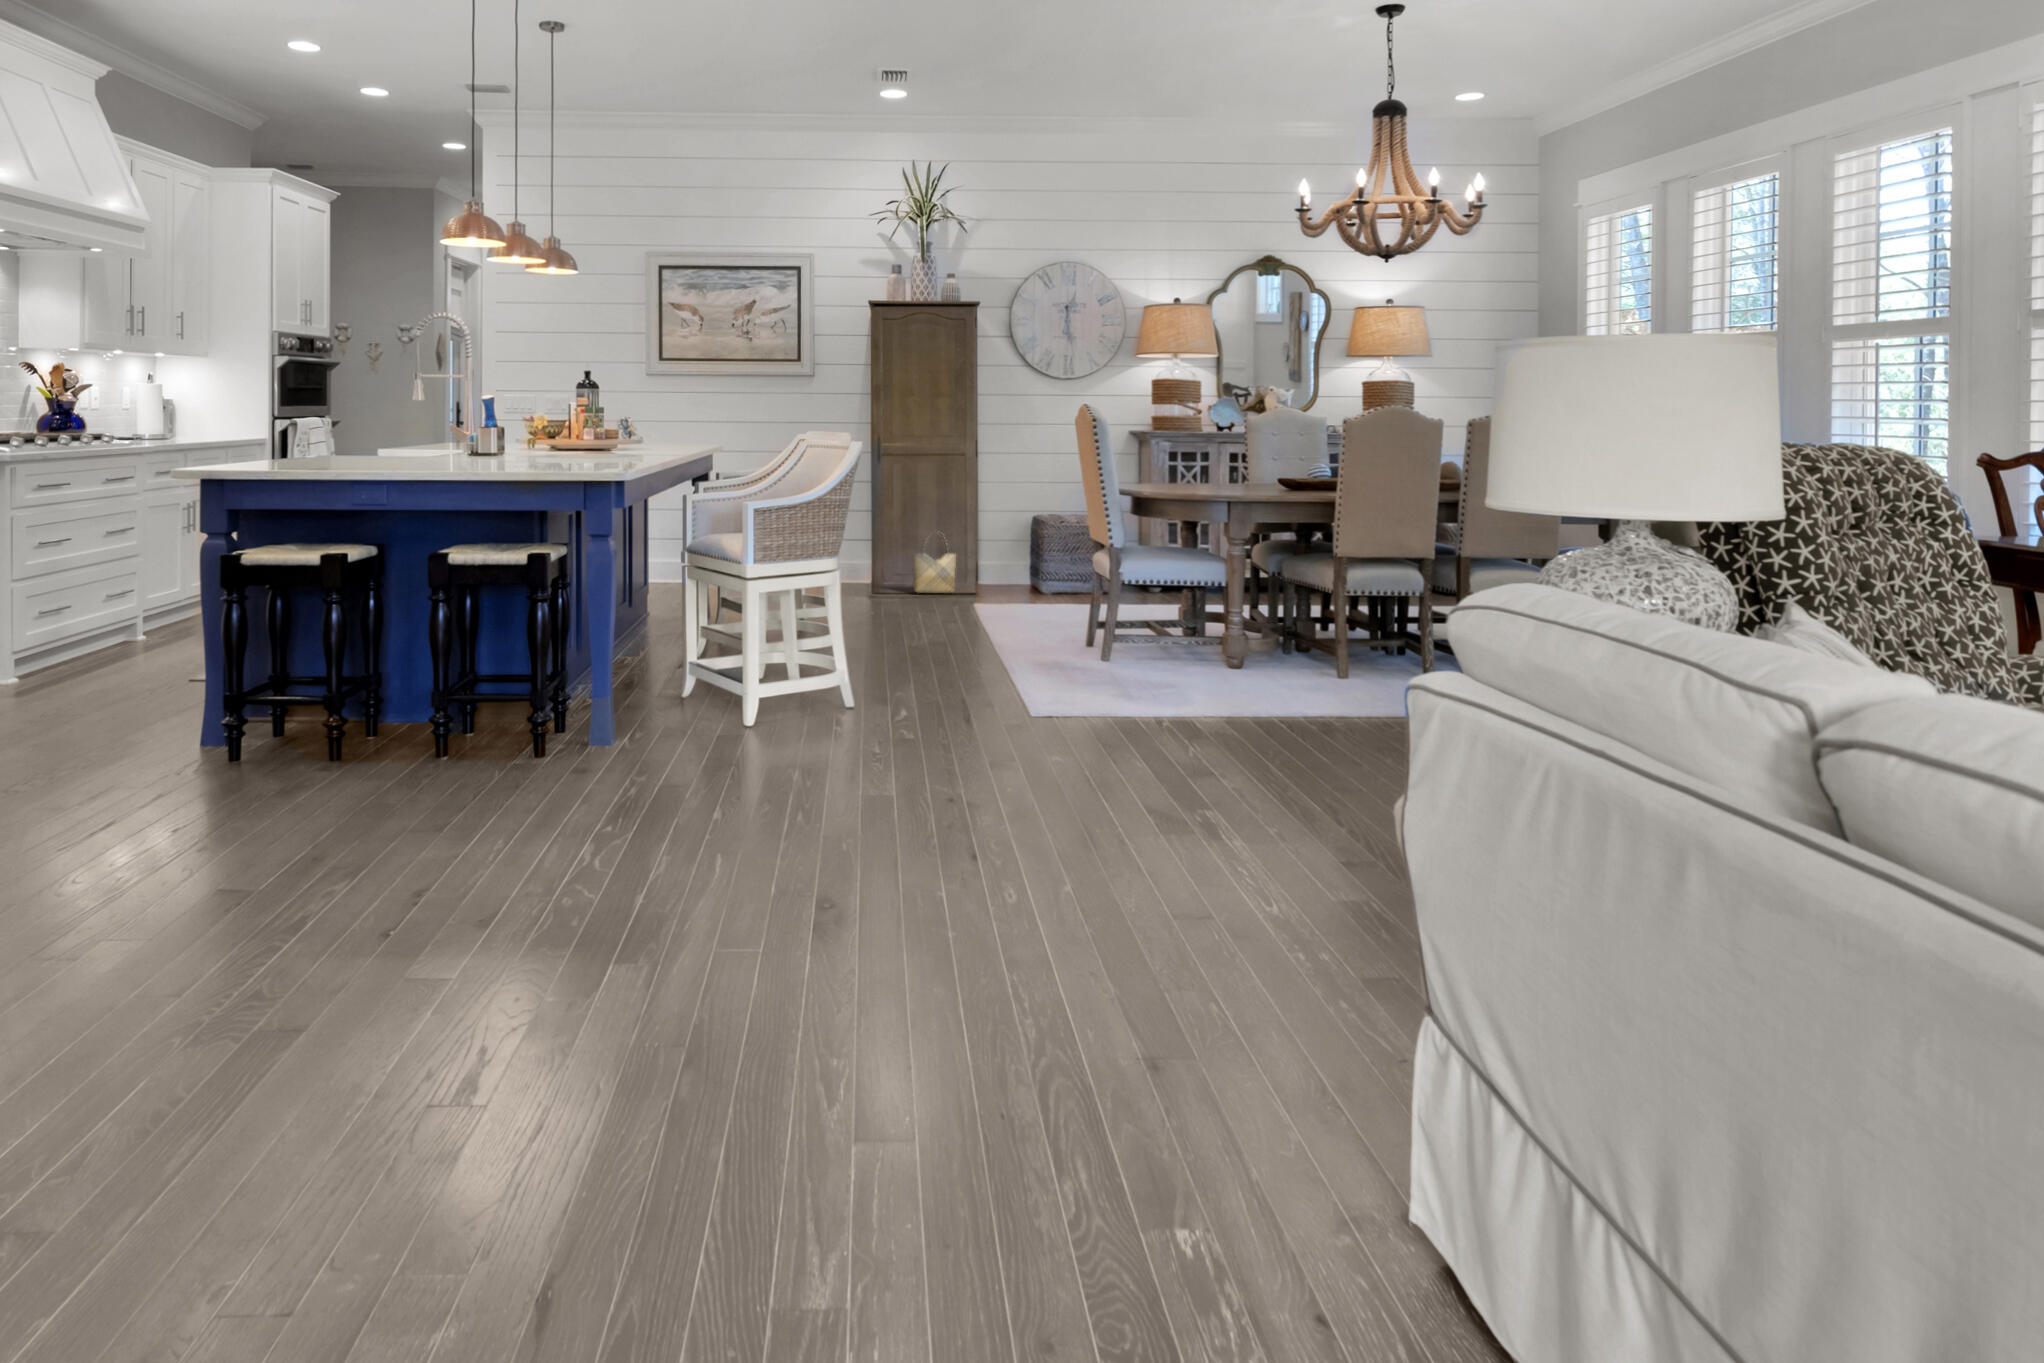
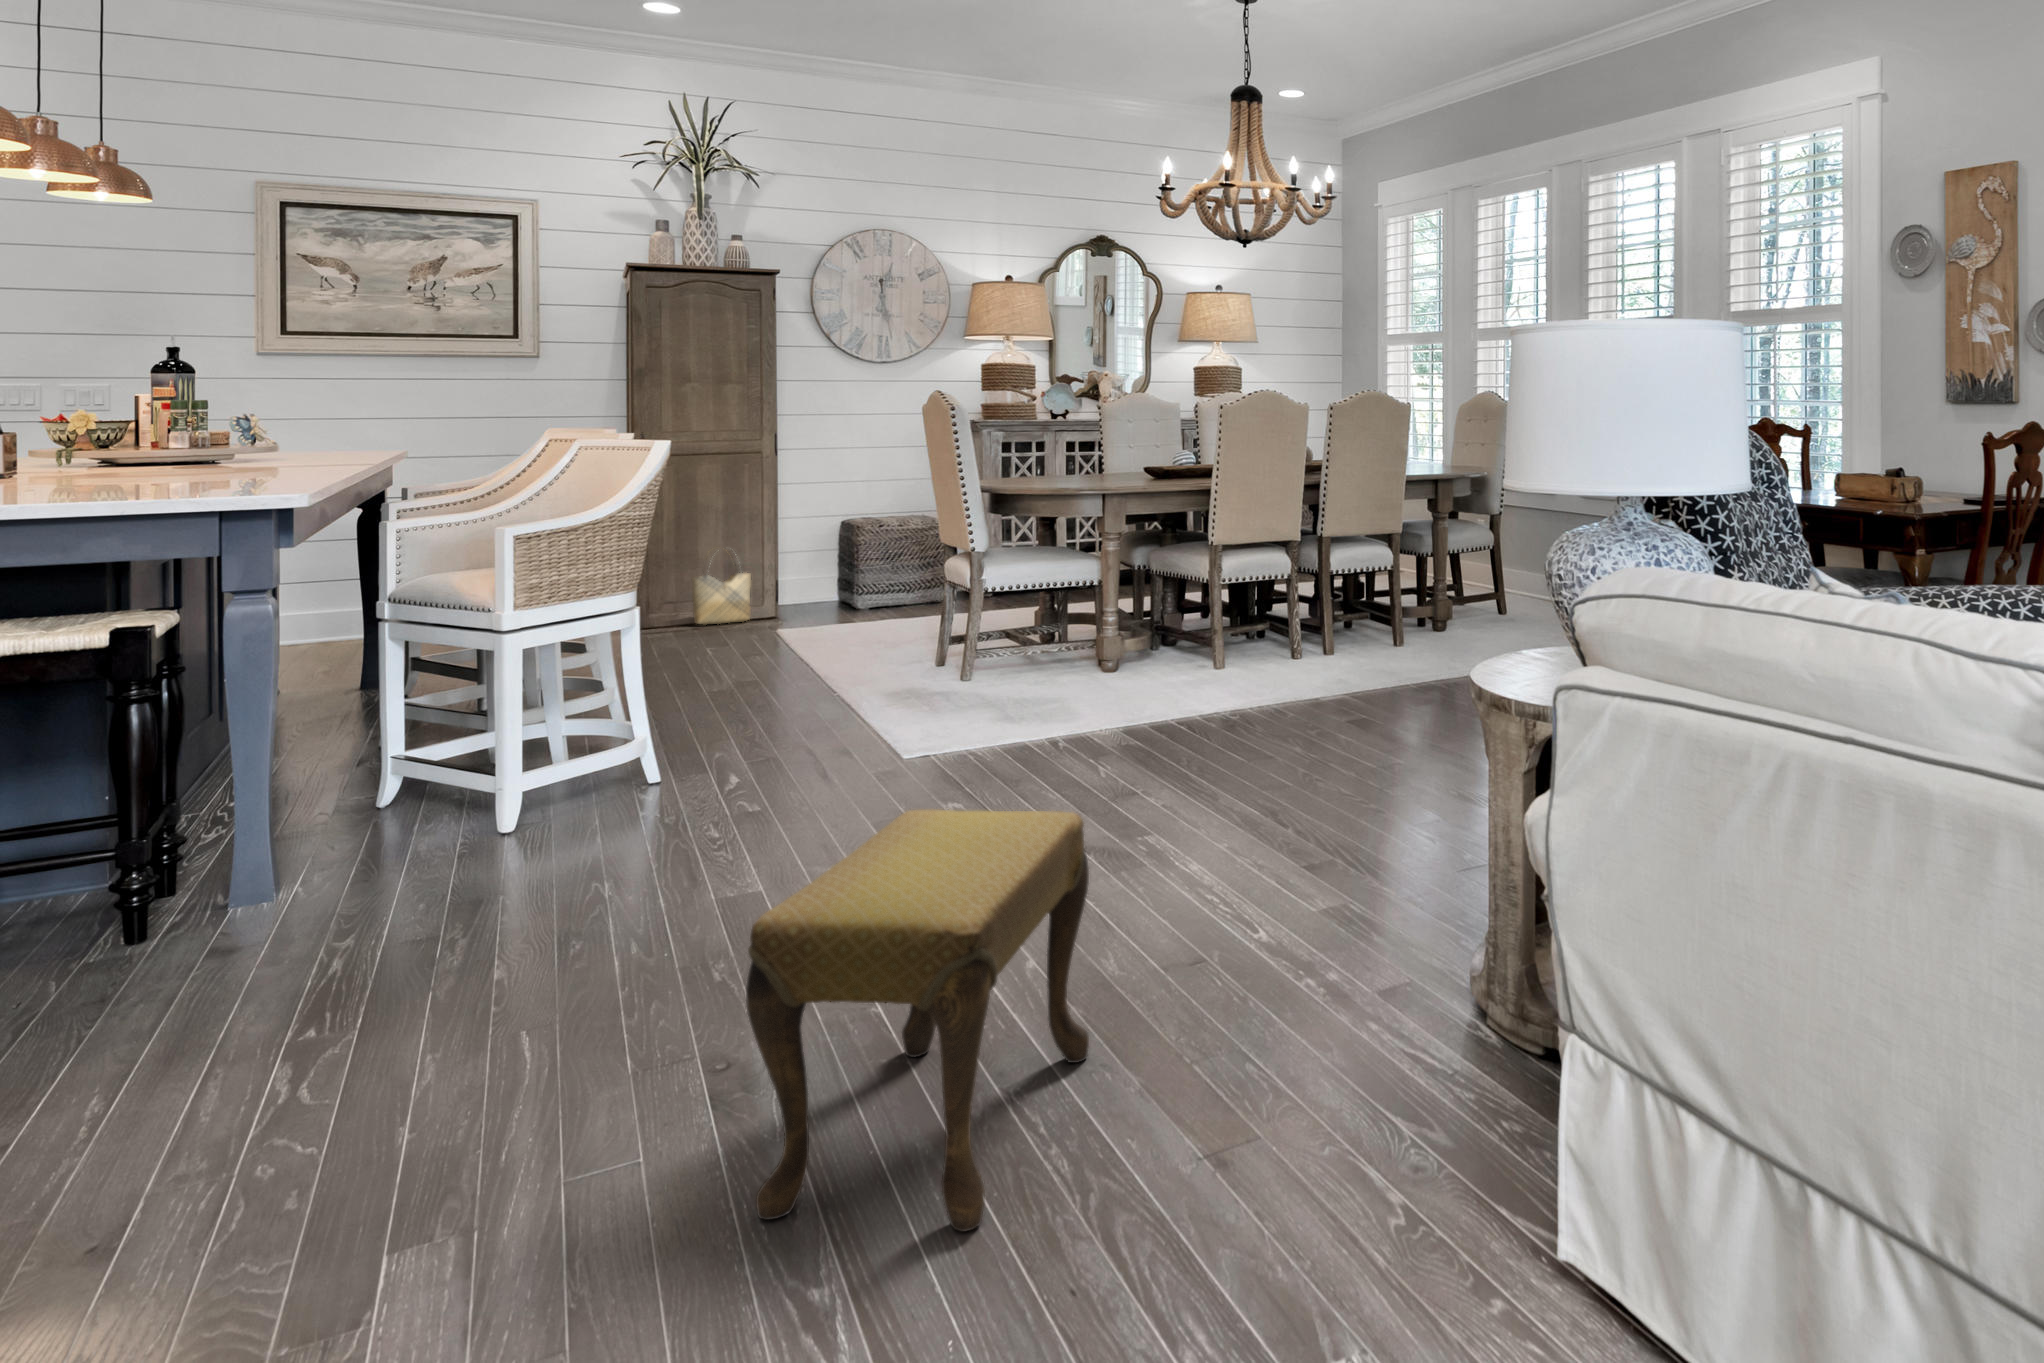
footstool: none [802,737,1080,1061] -> present [746,809,1089,1232]

